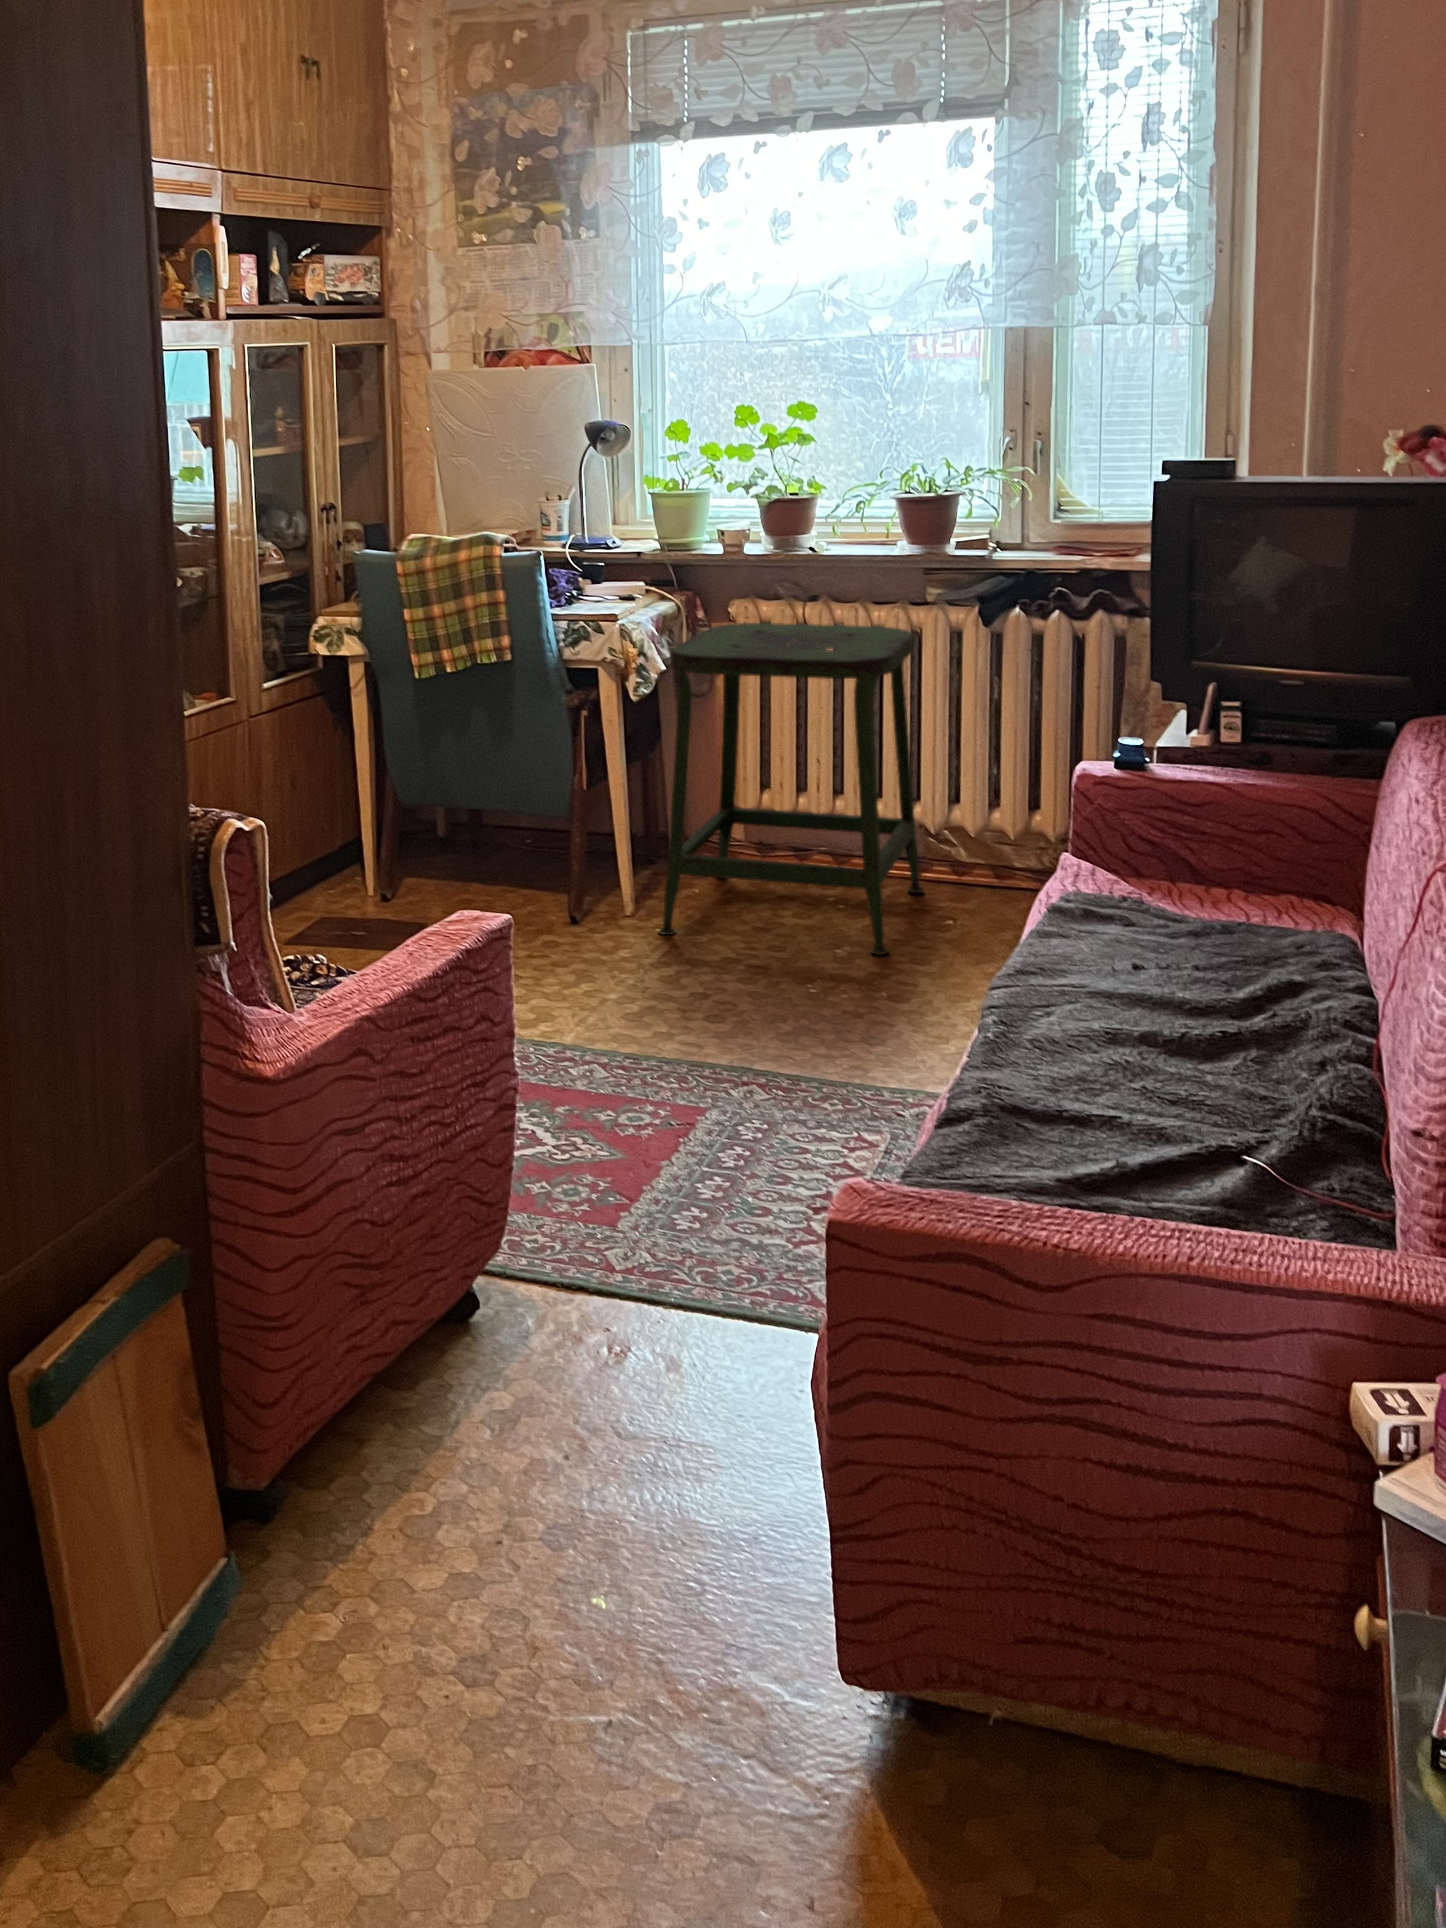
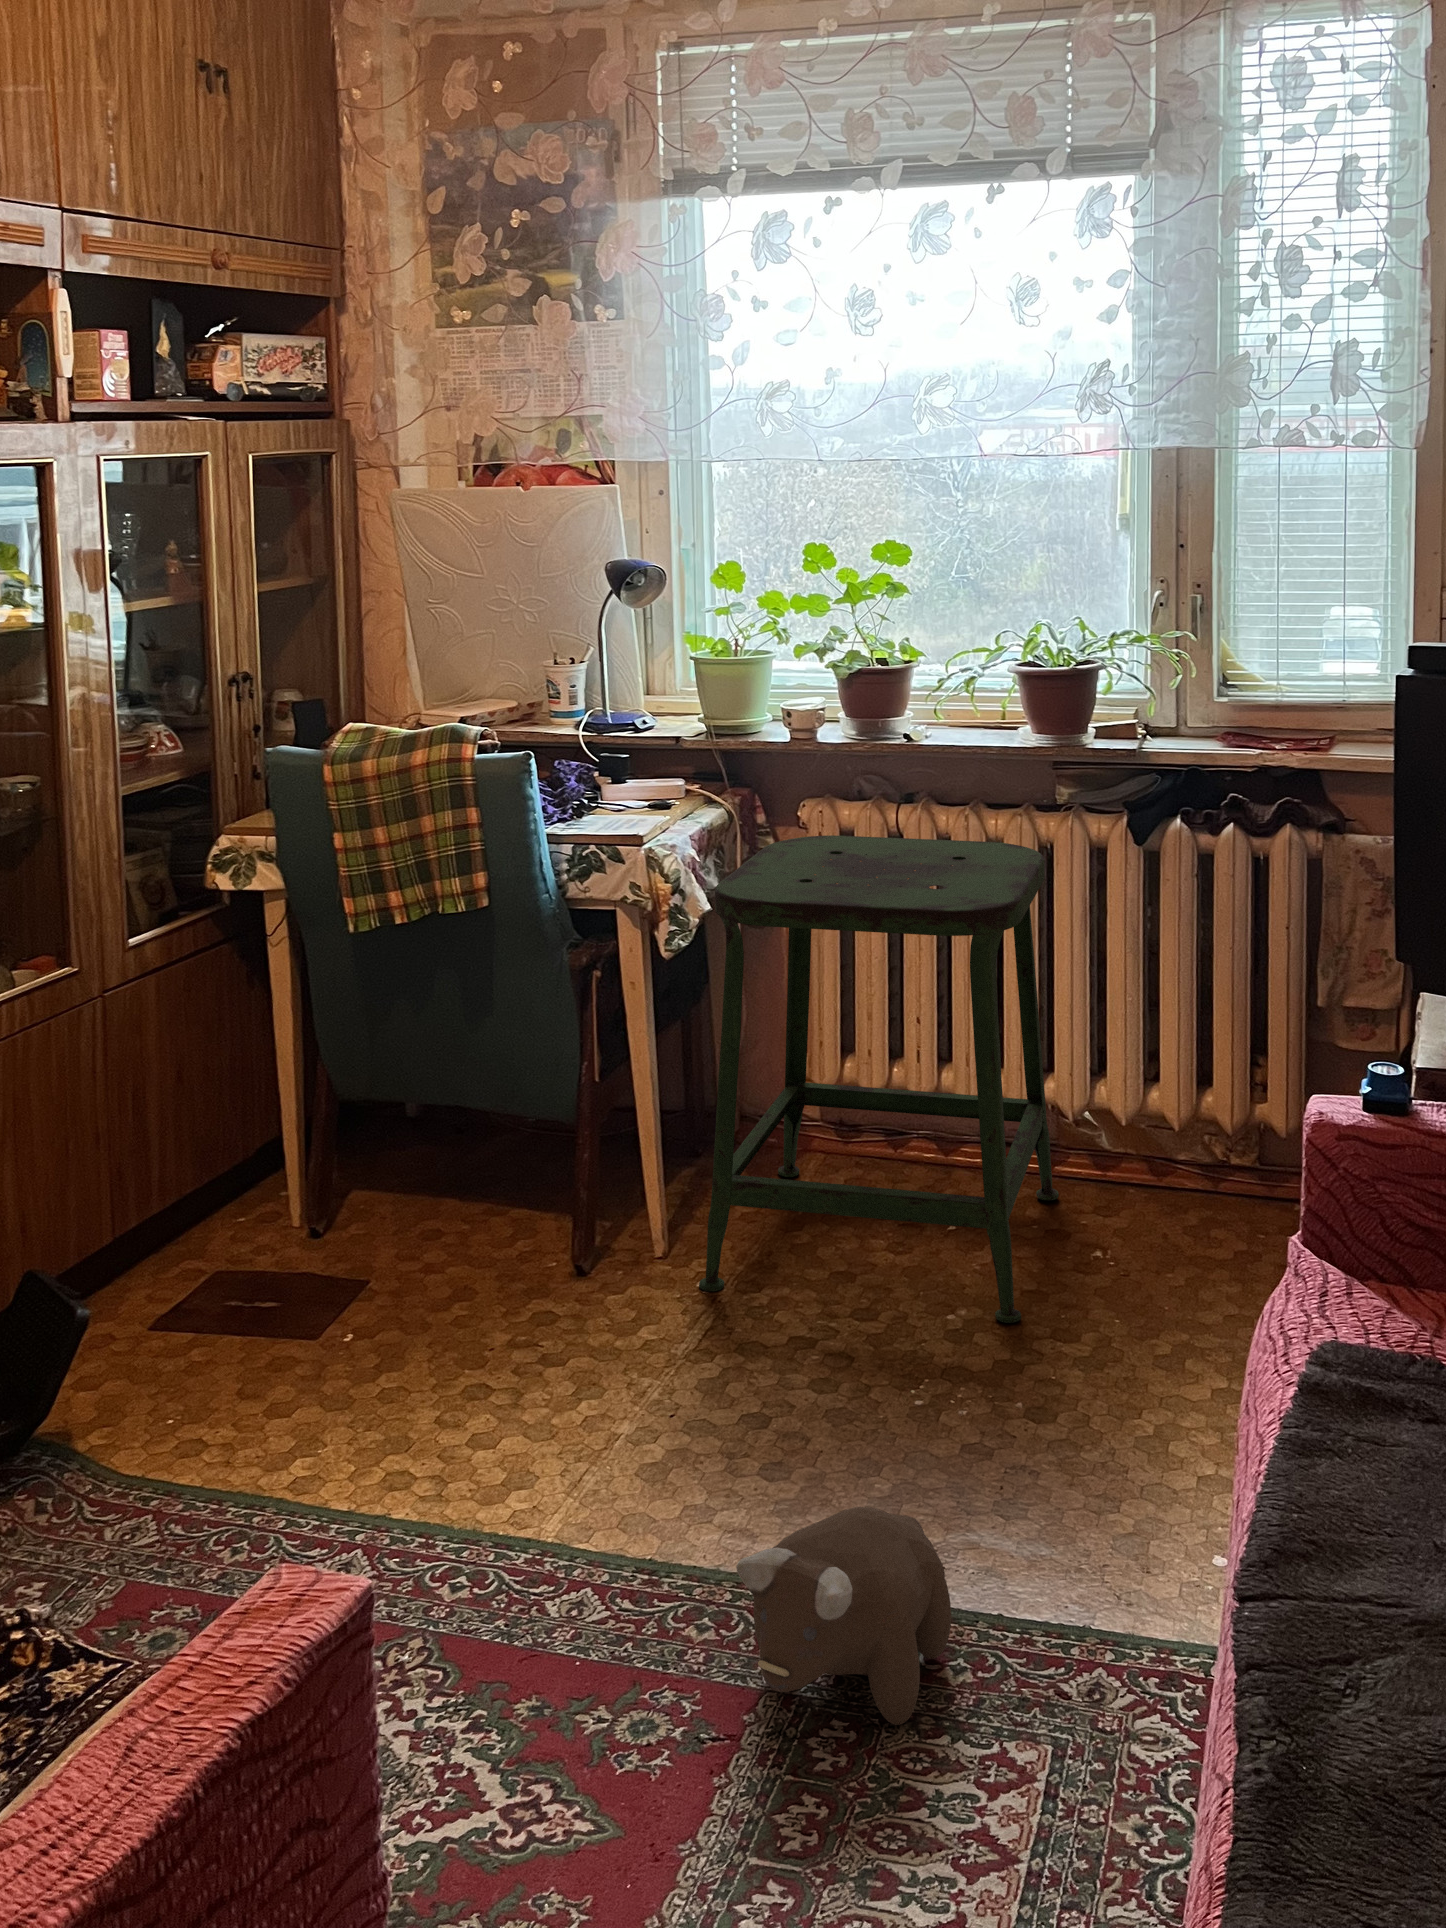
plush toy: none [692,1001,828,1124] -> present [736,1507,951,1725]

